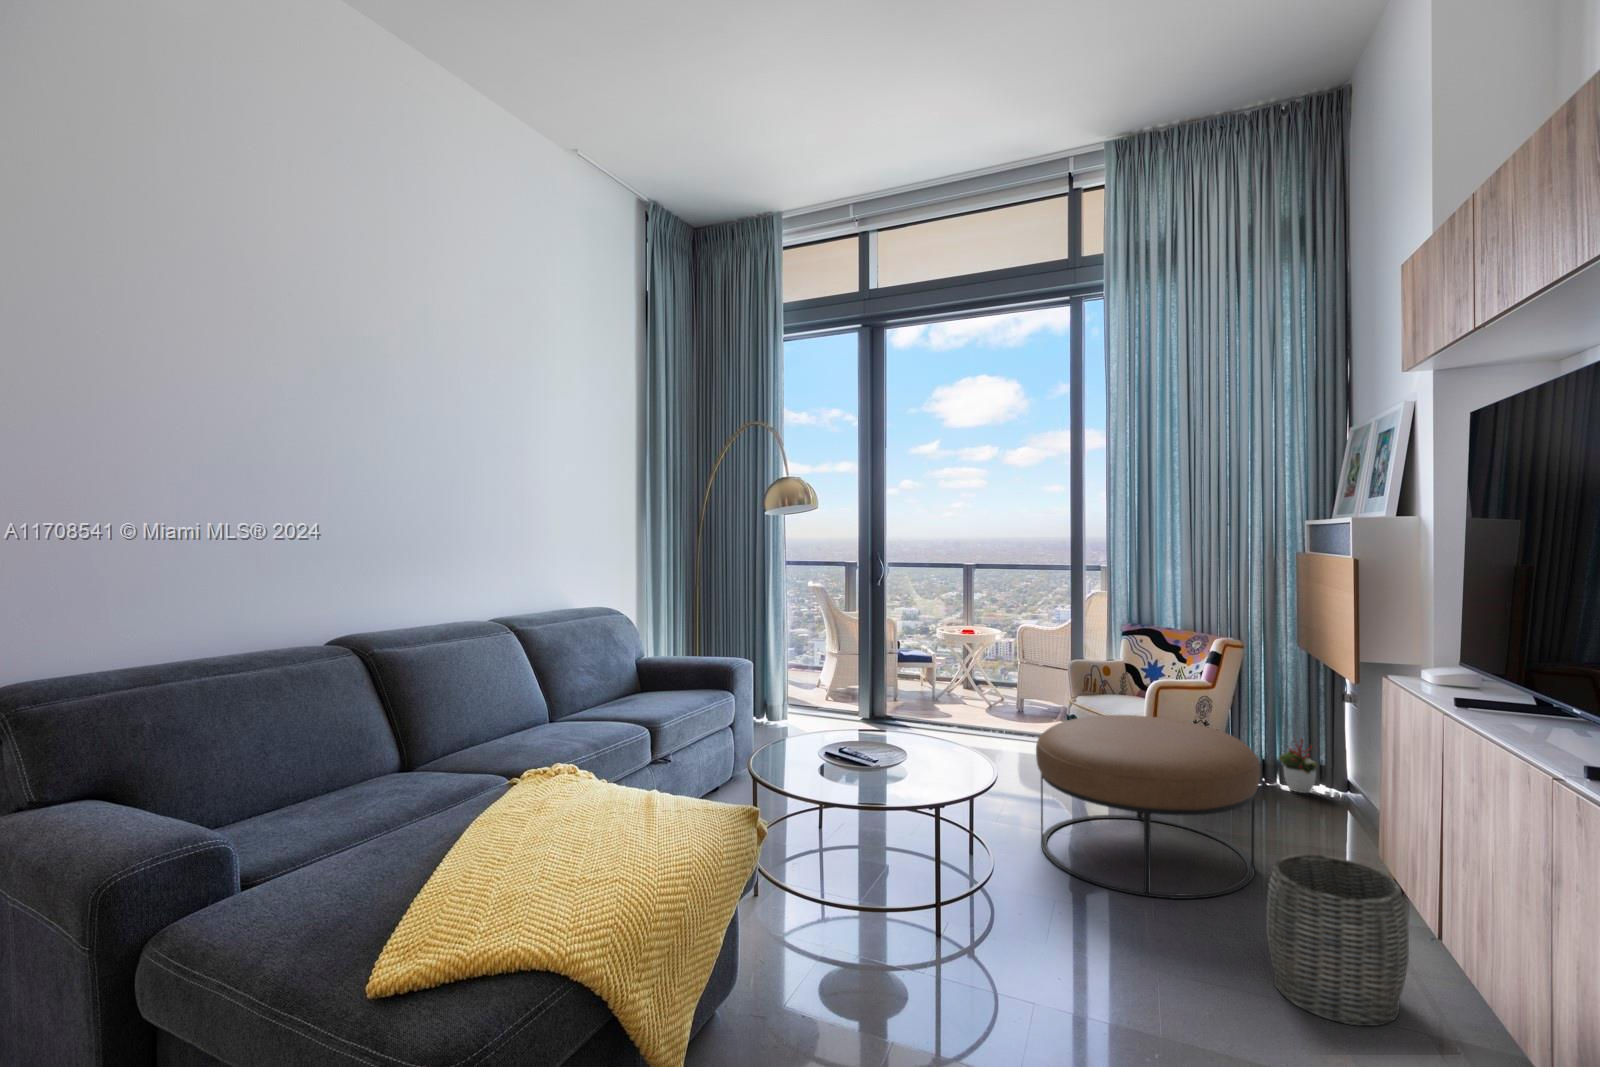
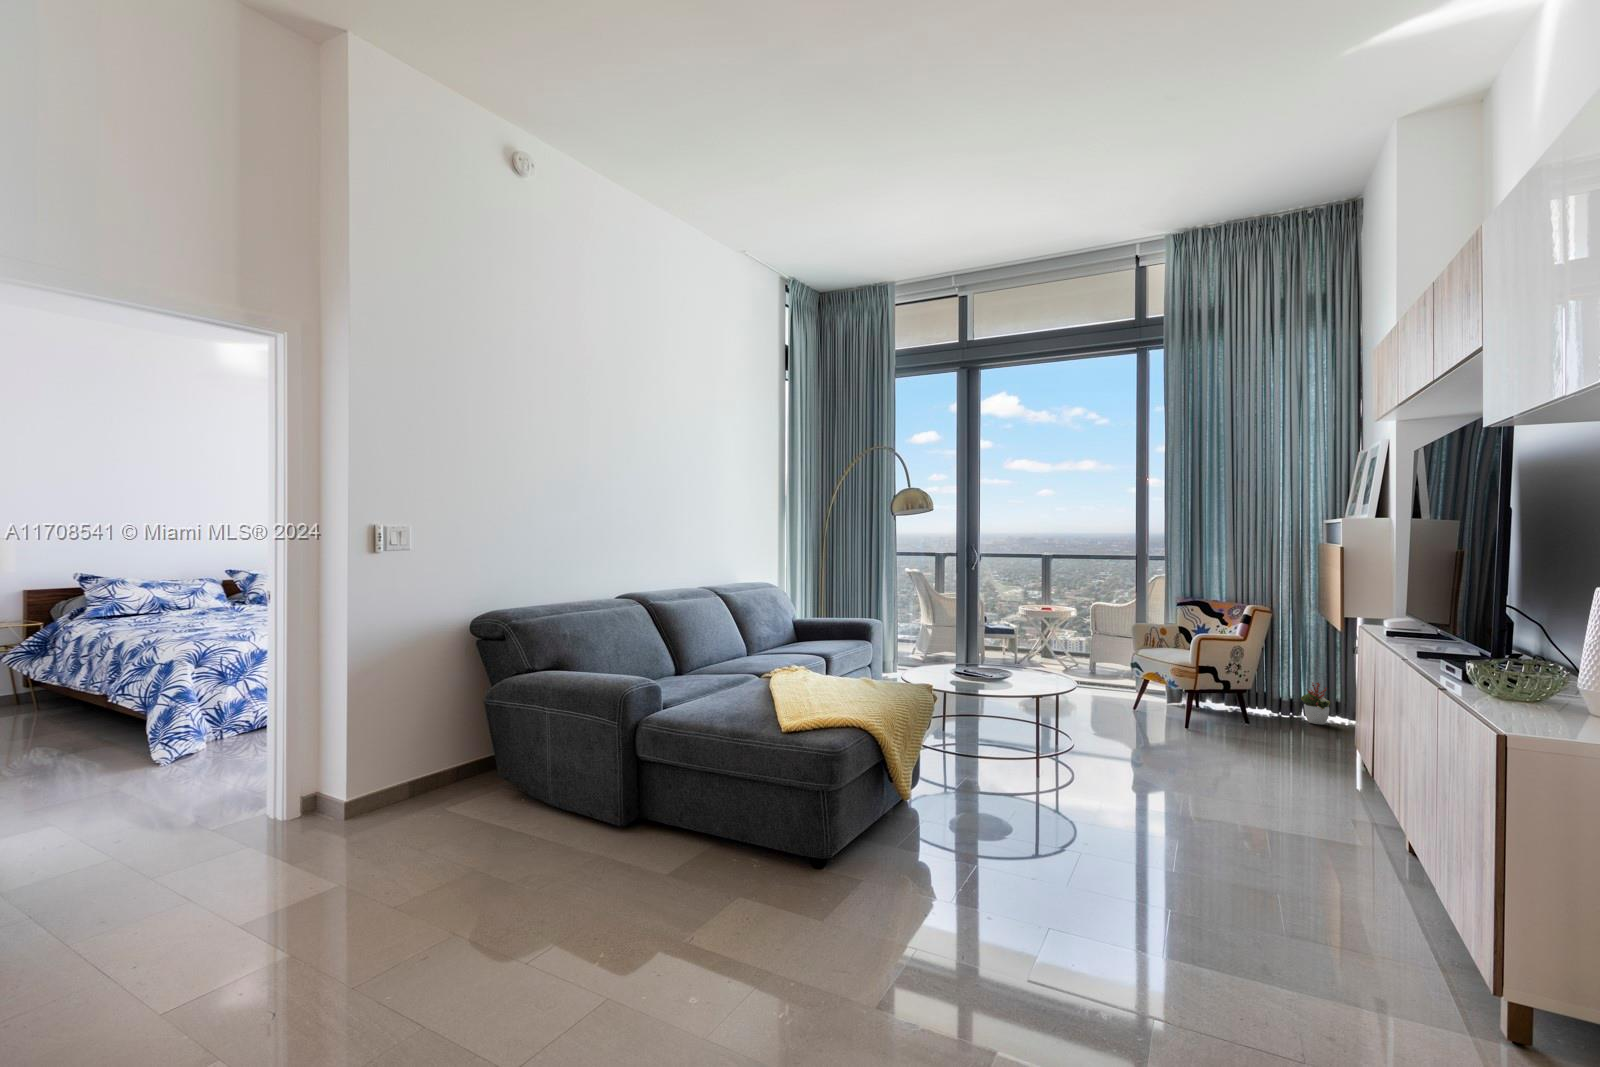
ottoman: present [1036,715,1260,899] -> none [1111,655,1276,770]
woven basket: present [1267,854,1409,1026] -> none [1270,725,1363,824]

